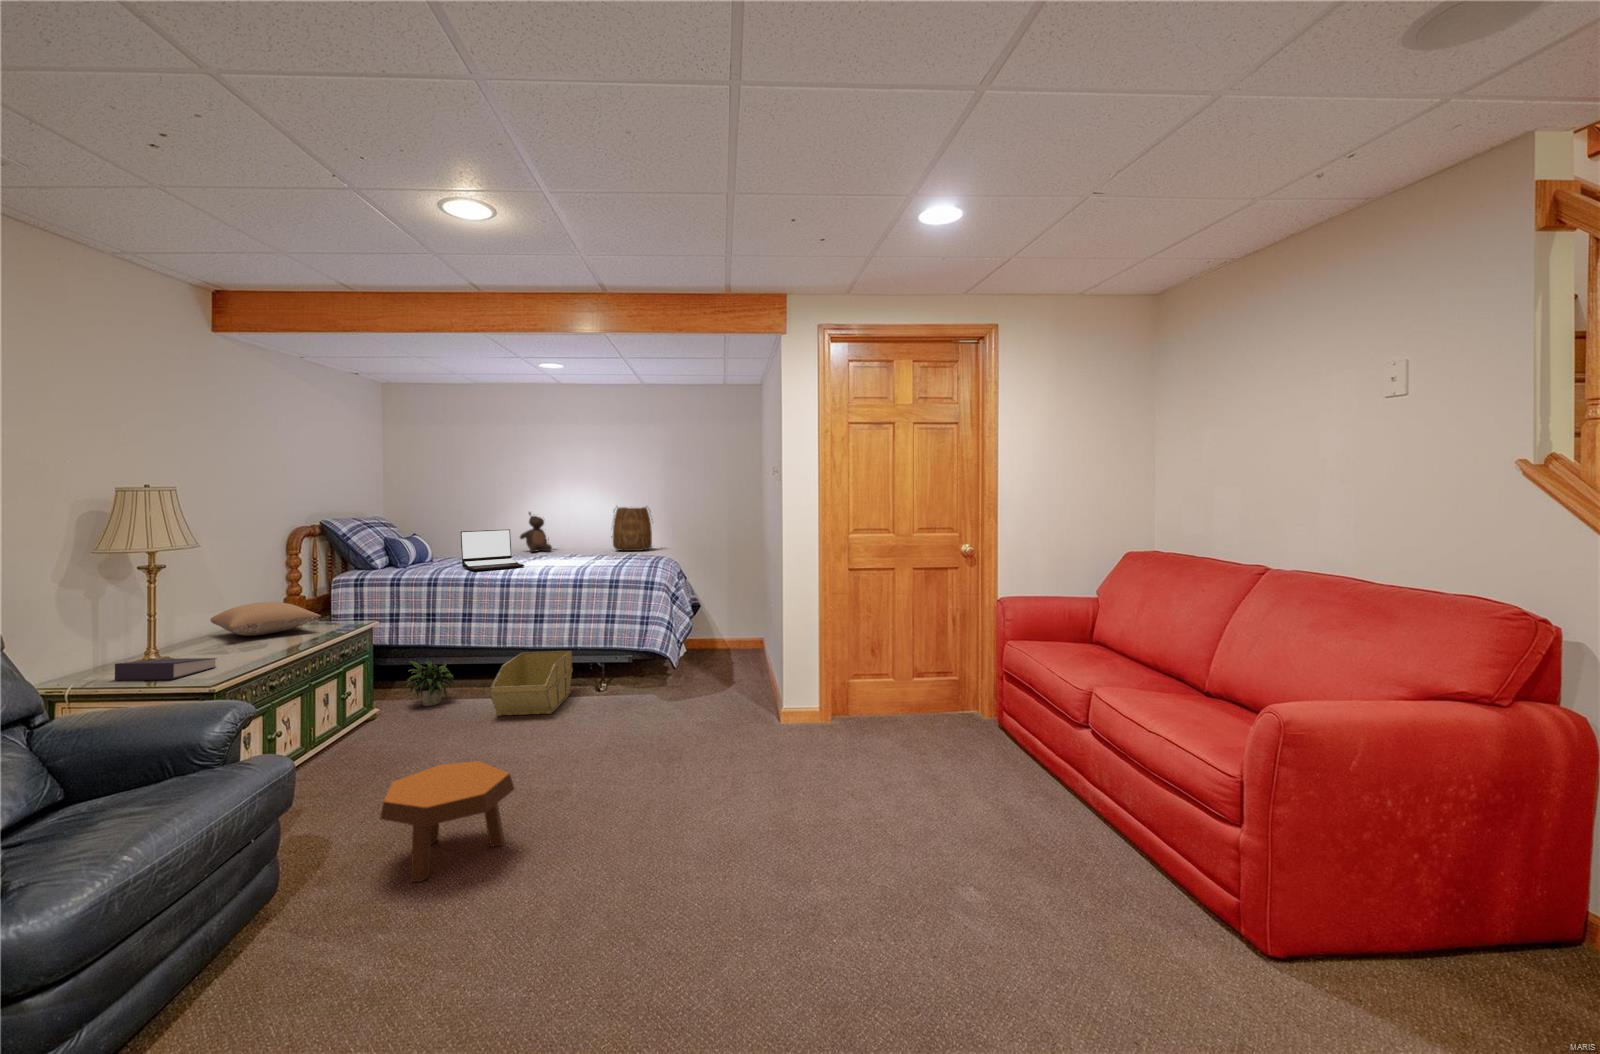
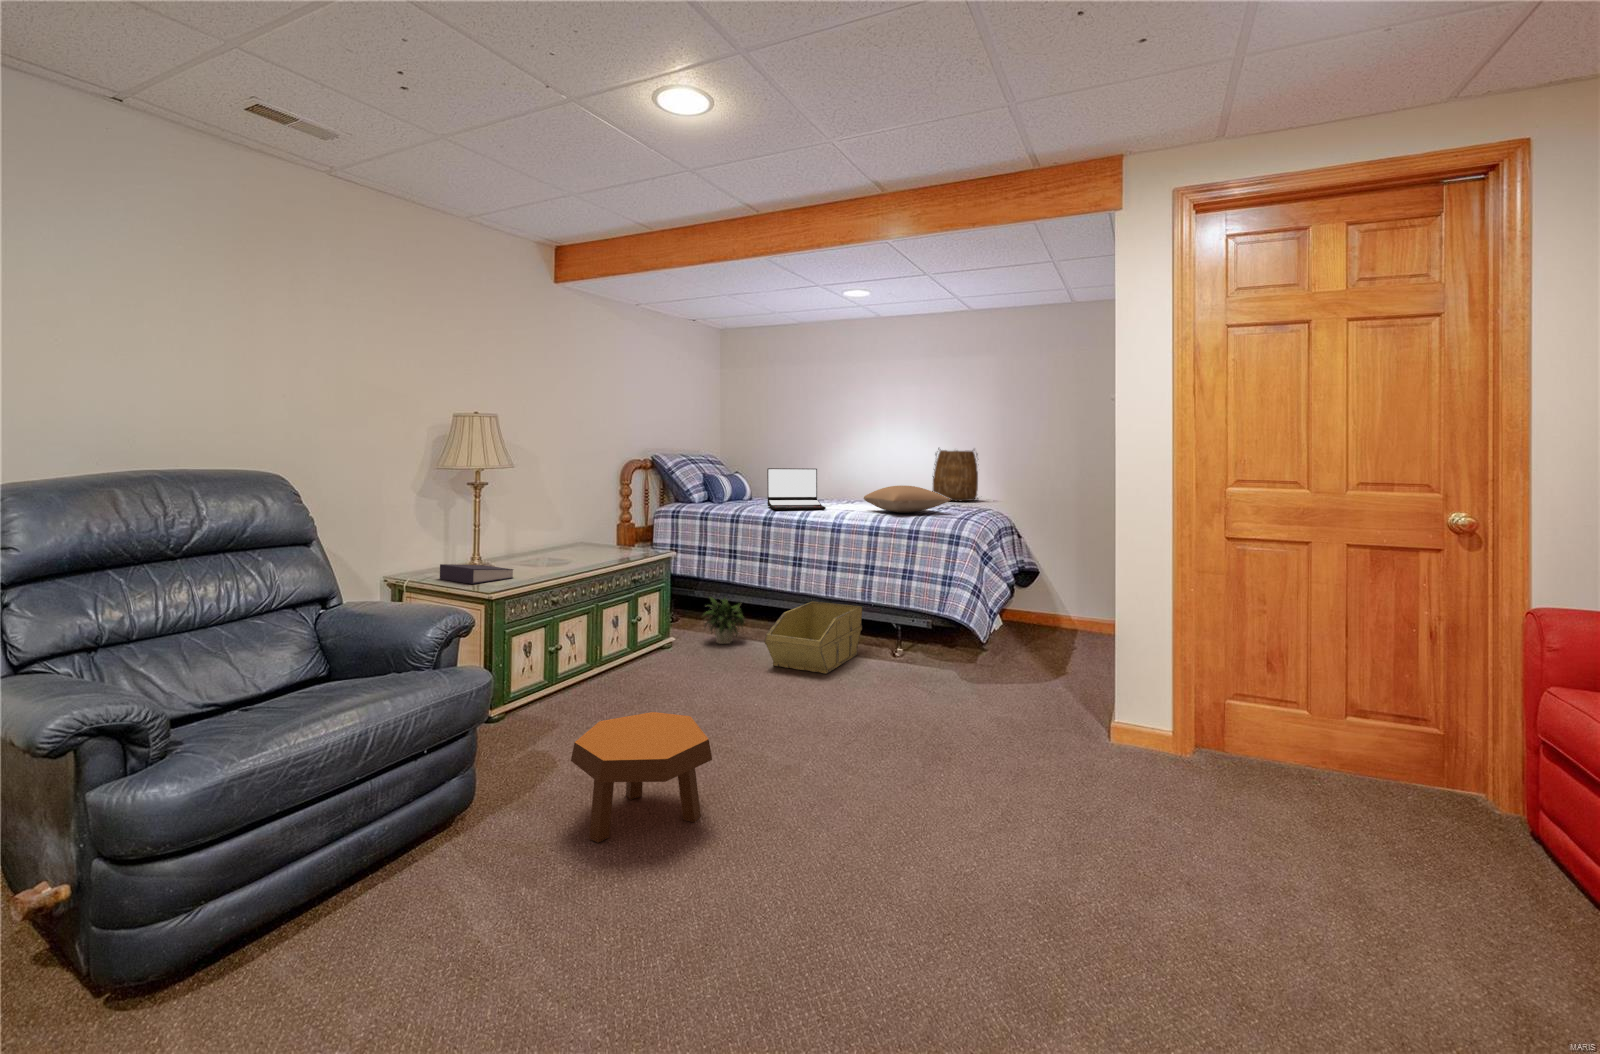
teddy bear: present [520,512,552,552] -> none [837,453,873,497]
pillow: present [210,602,321,636] -> present [864,486,951,513]

